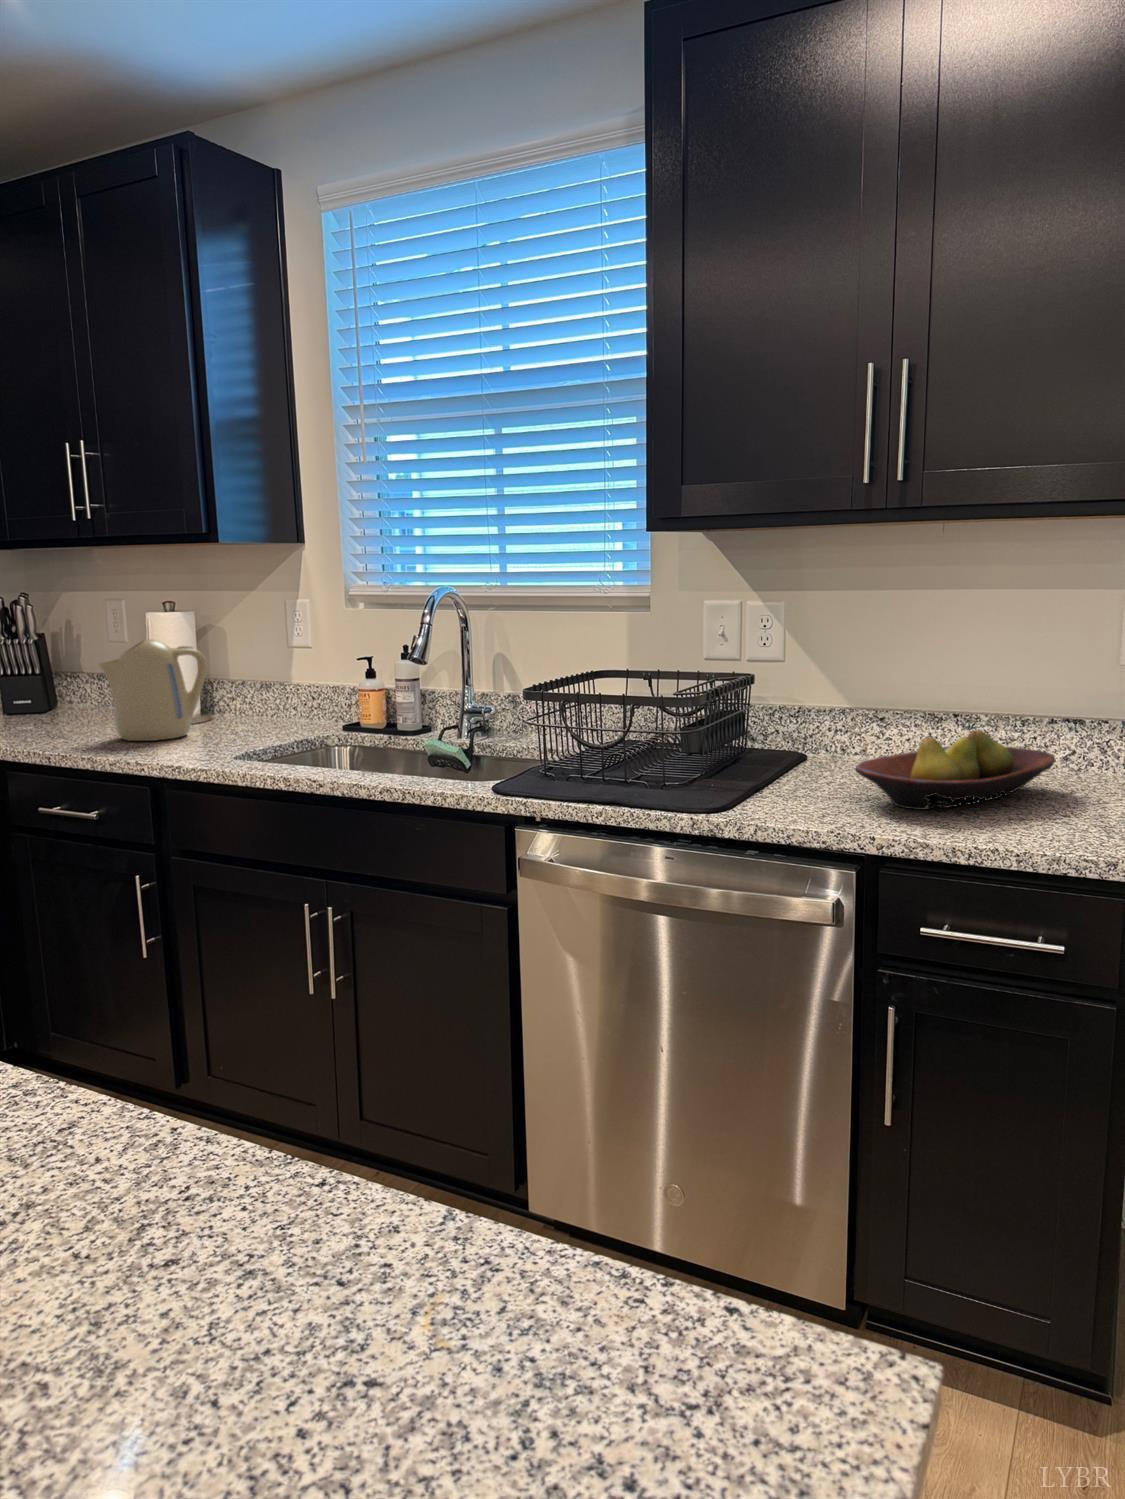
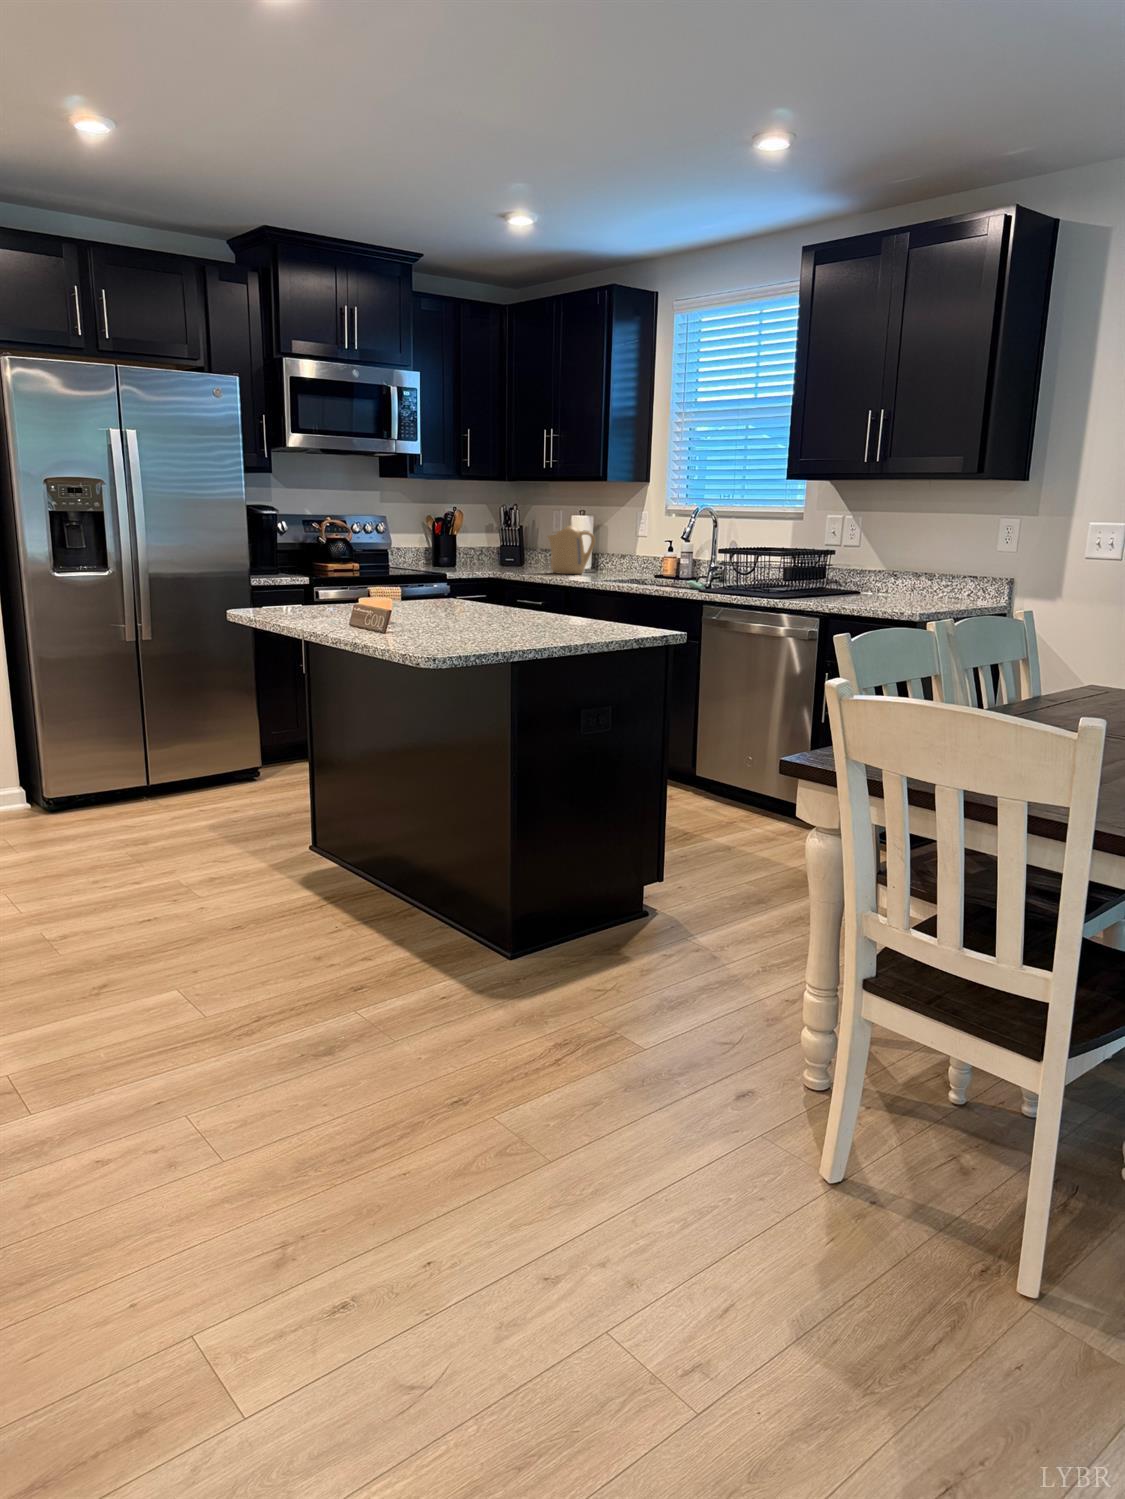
fruit bowl: present [855,730,1055,810] -> none [841,572,942,602]

